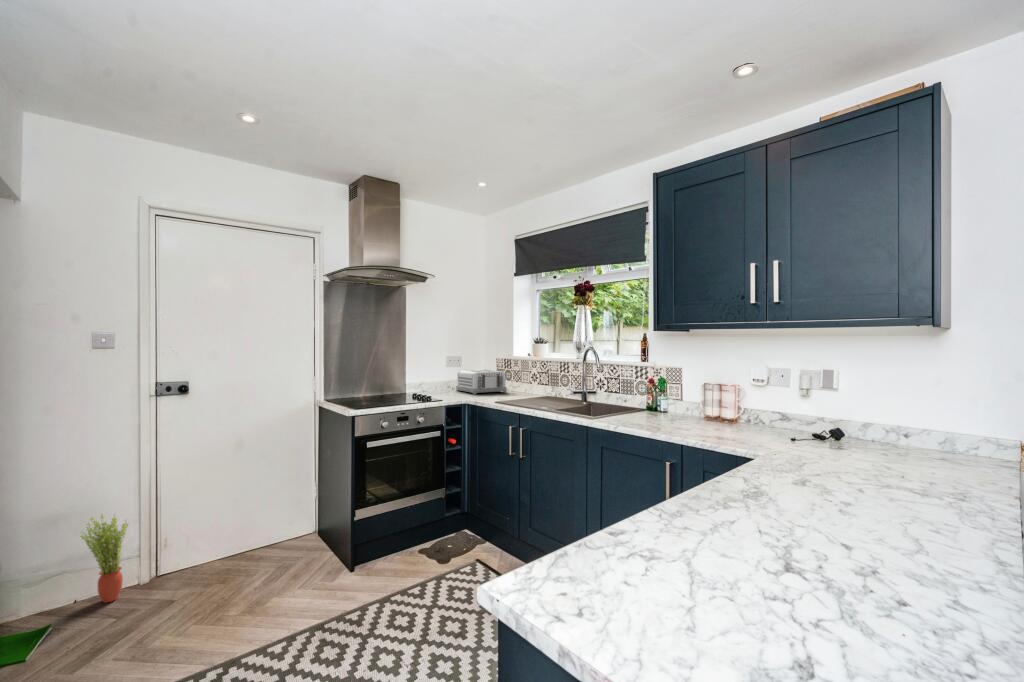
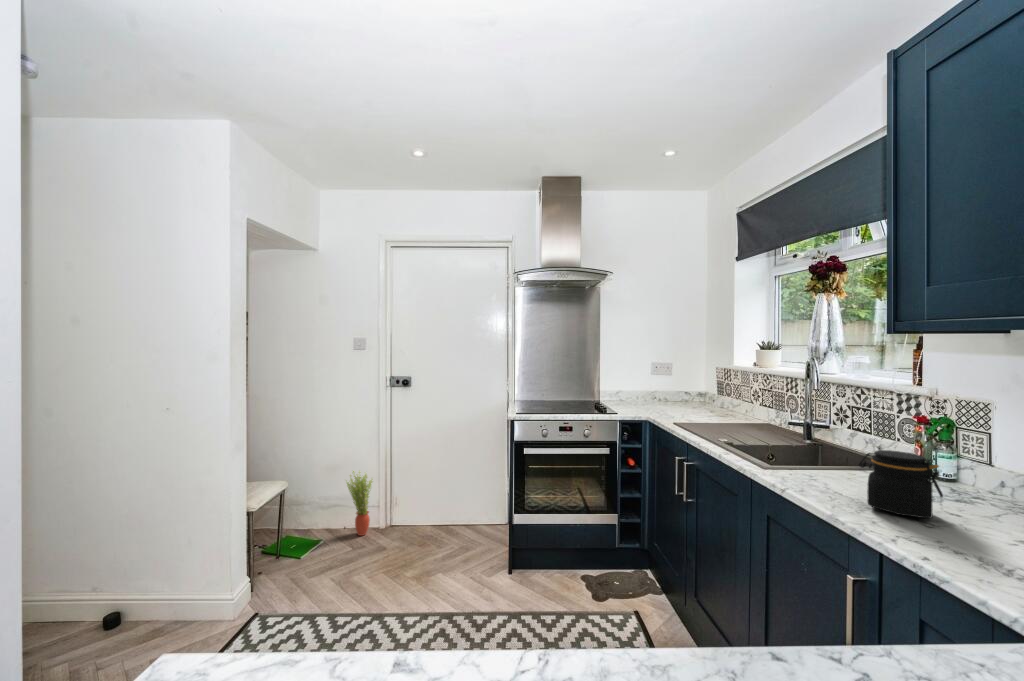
toaster: present [456,370,507,394] -> none [665,382,724,413]
jar: none [650,397,687,429] -> present [859,450,943,518]

